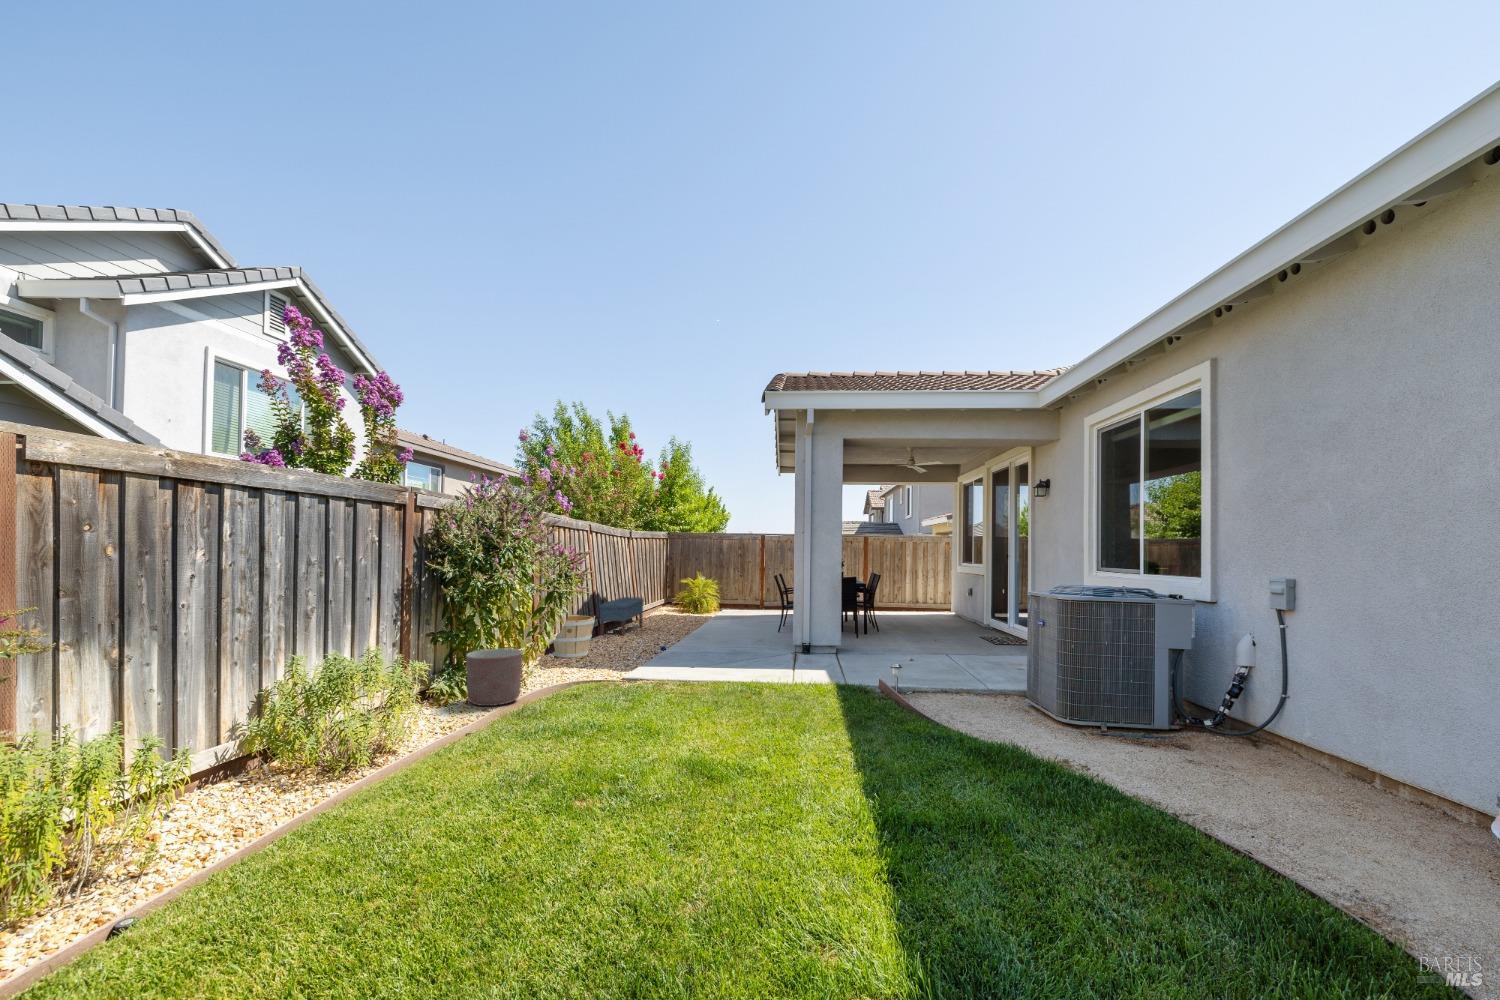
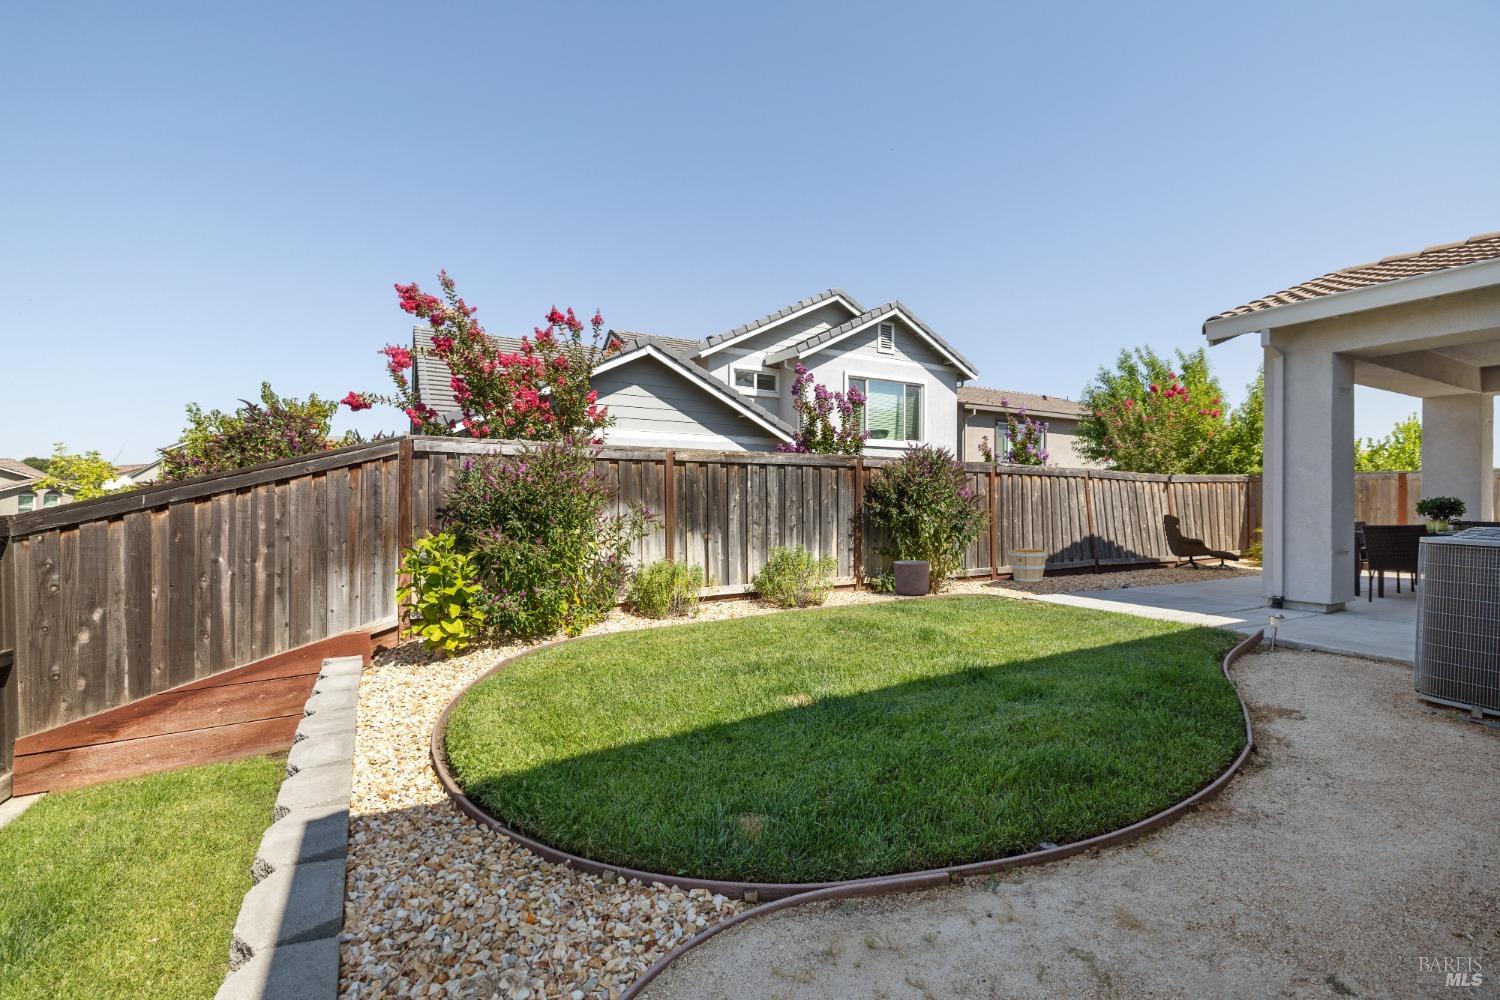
lounge chair: none [634,568,694,622] -> present [1164,514,1239,570]
bench: present [599,597,644,636] -> none [1091,541,1152,576]

